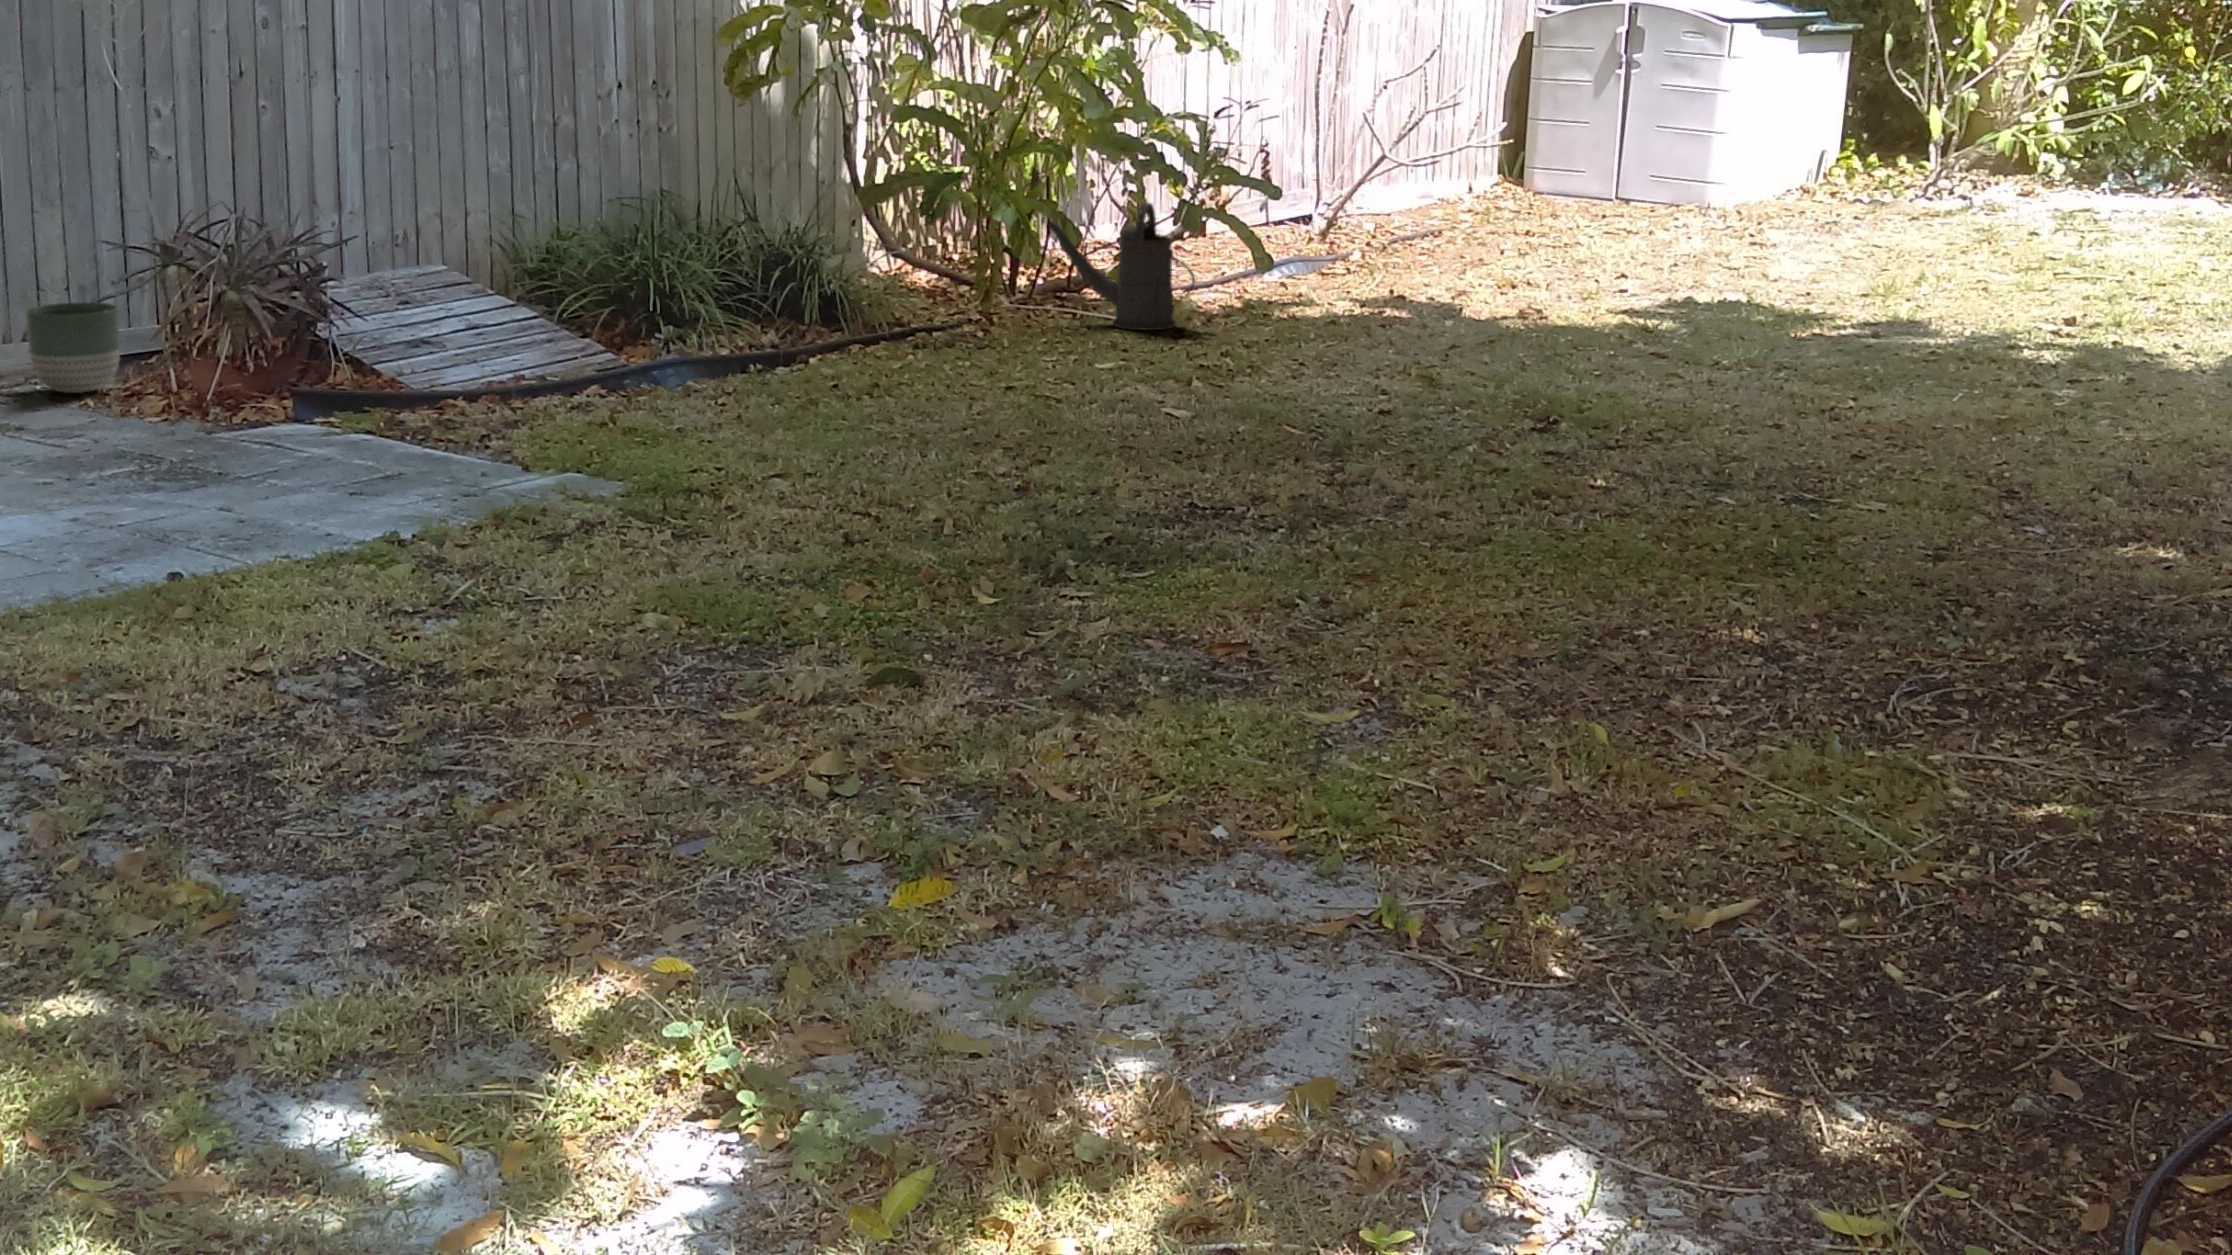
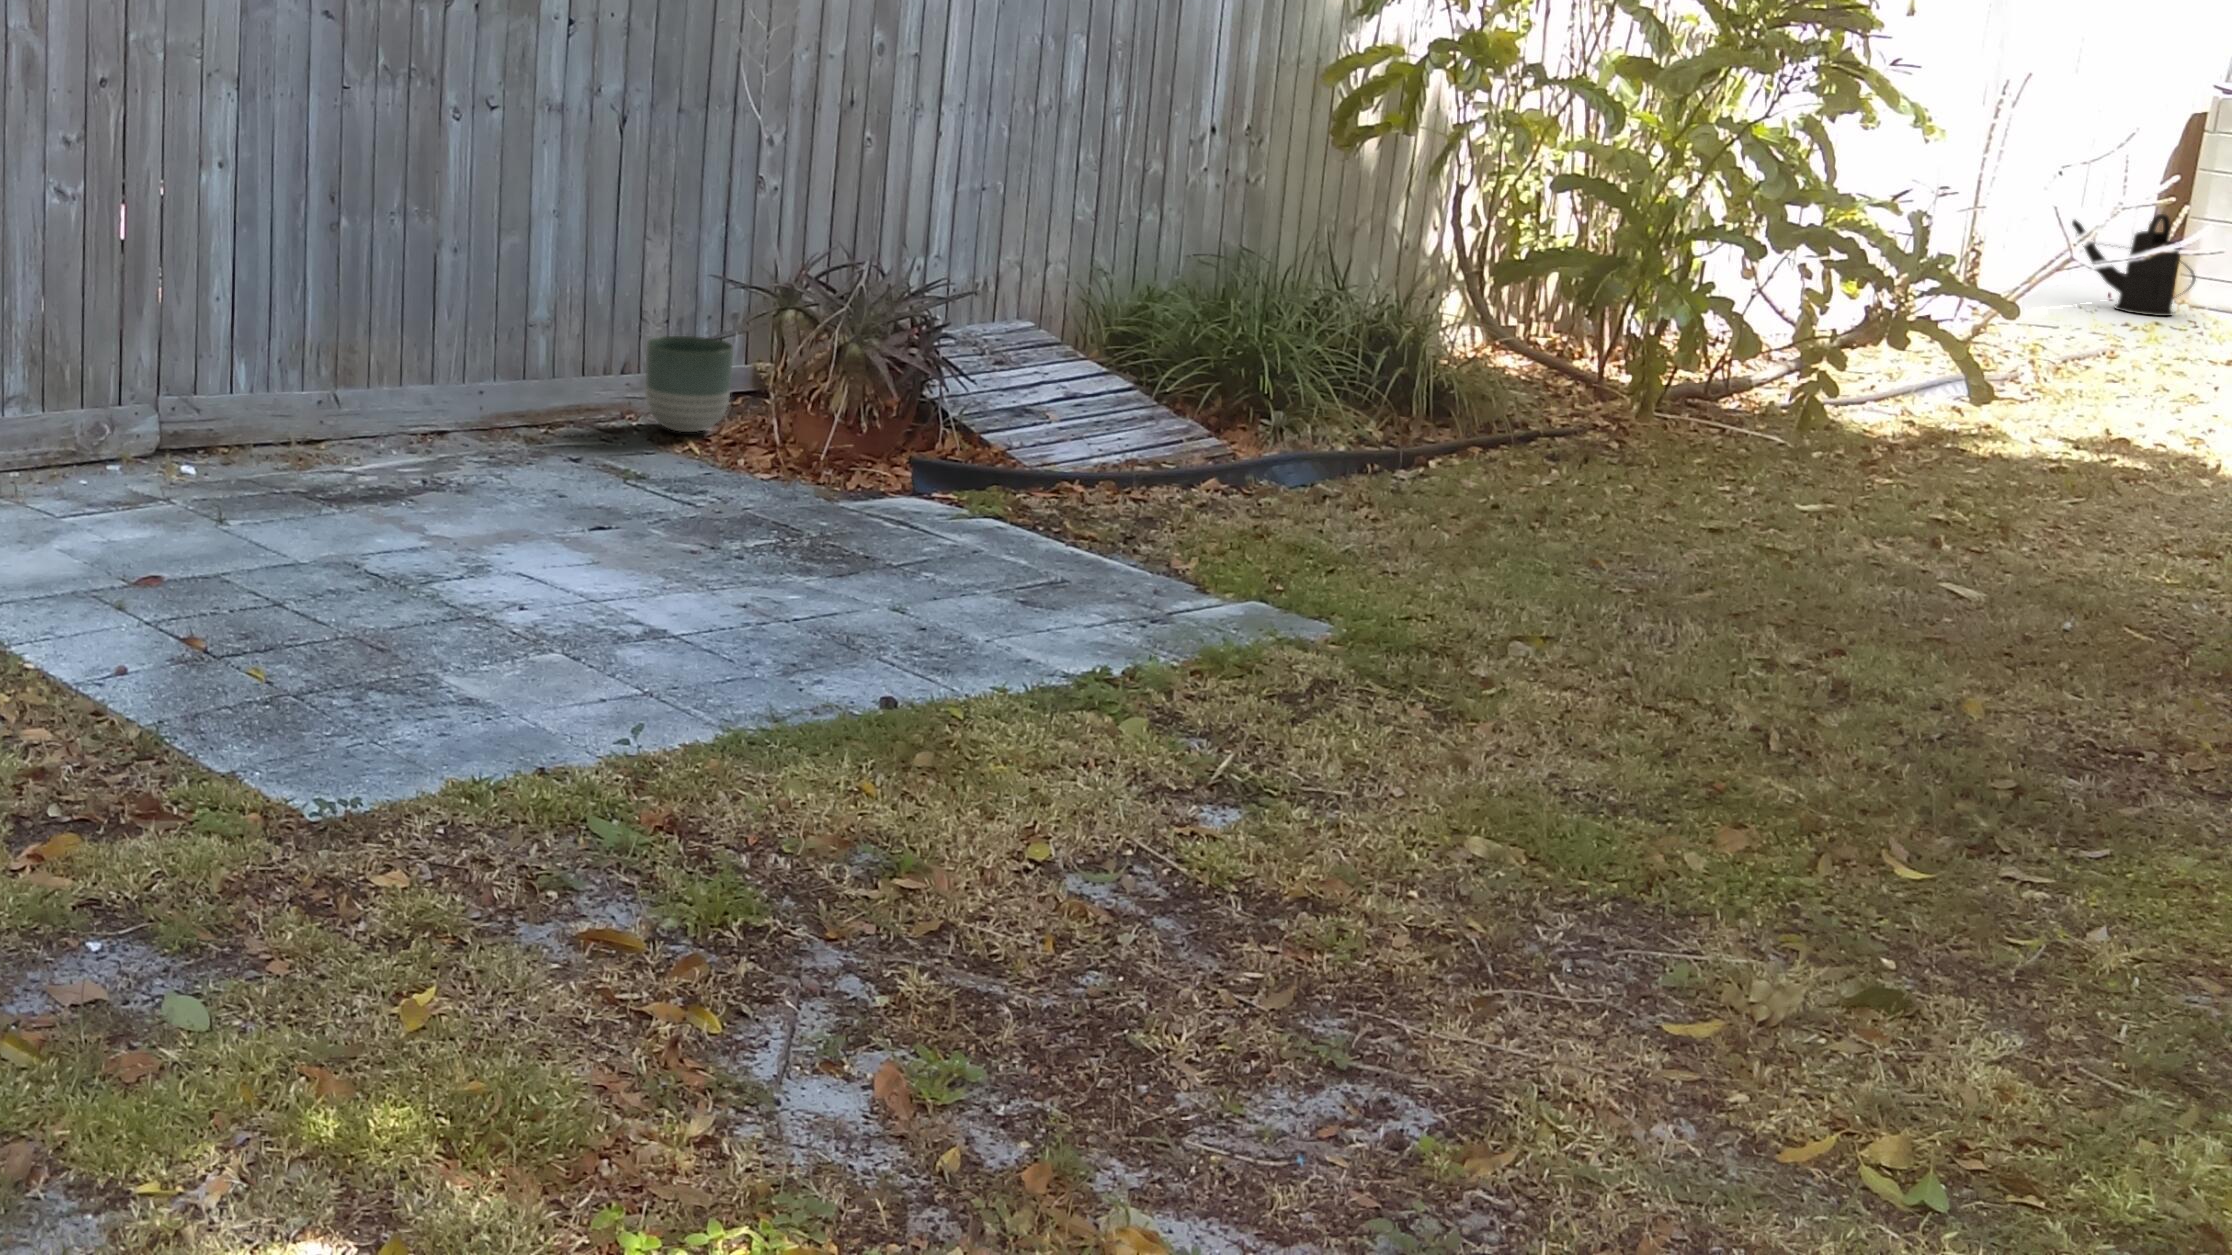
watering can: present [1048,203,1195,330] -> present [2072,214,2196,316]

